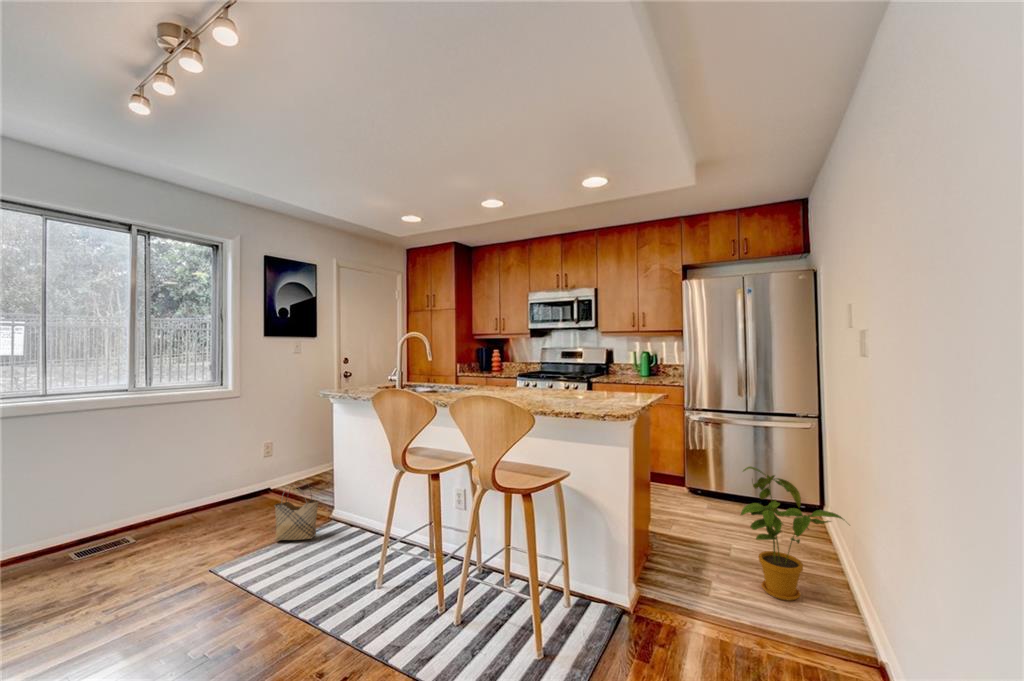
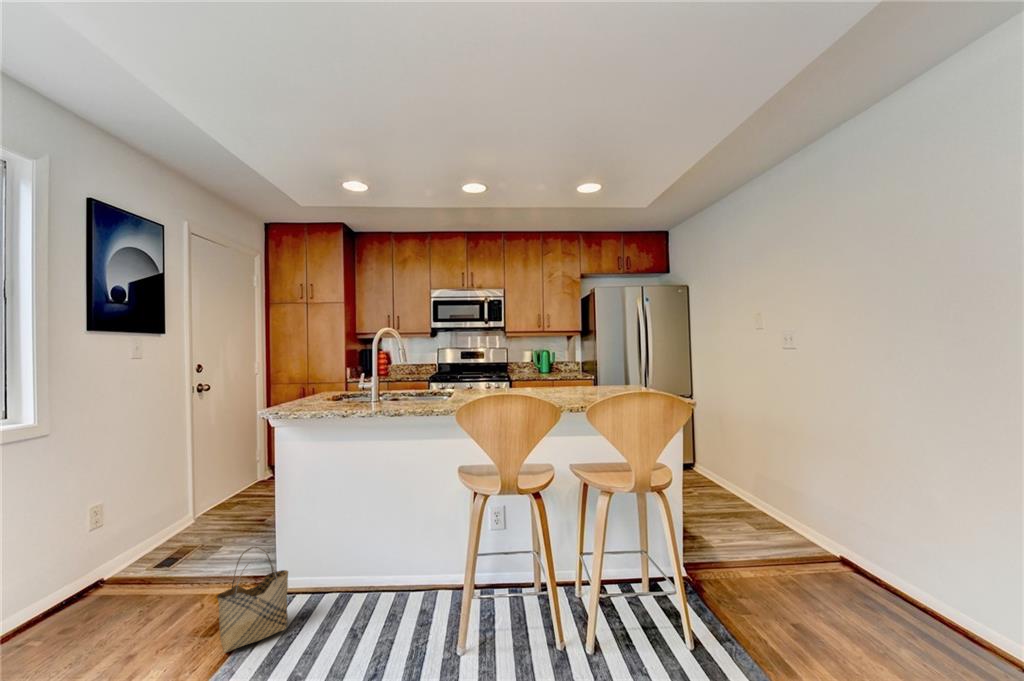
house plant: present [741,466,844,601] -> none [710,439,786,537]

